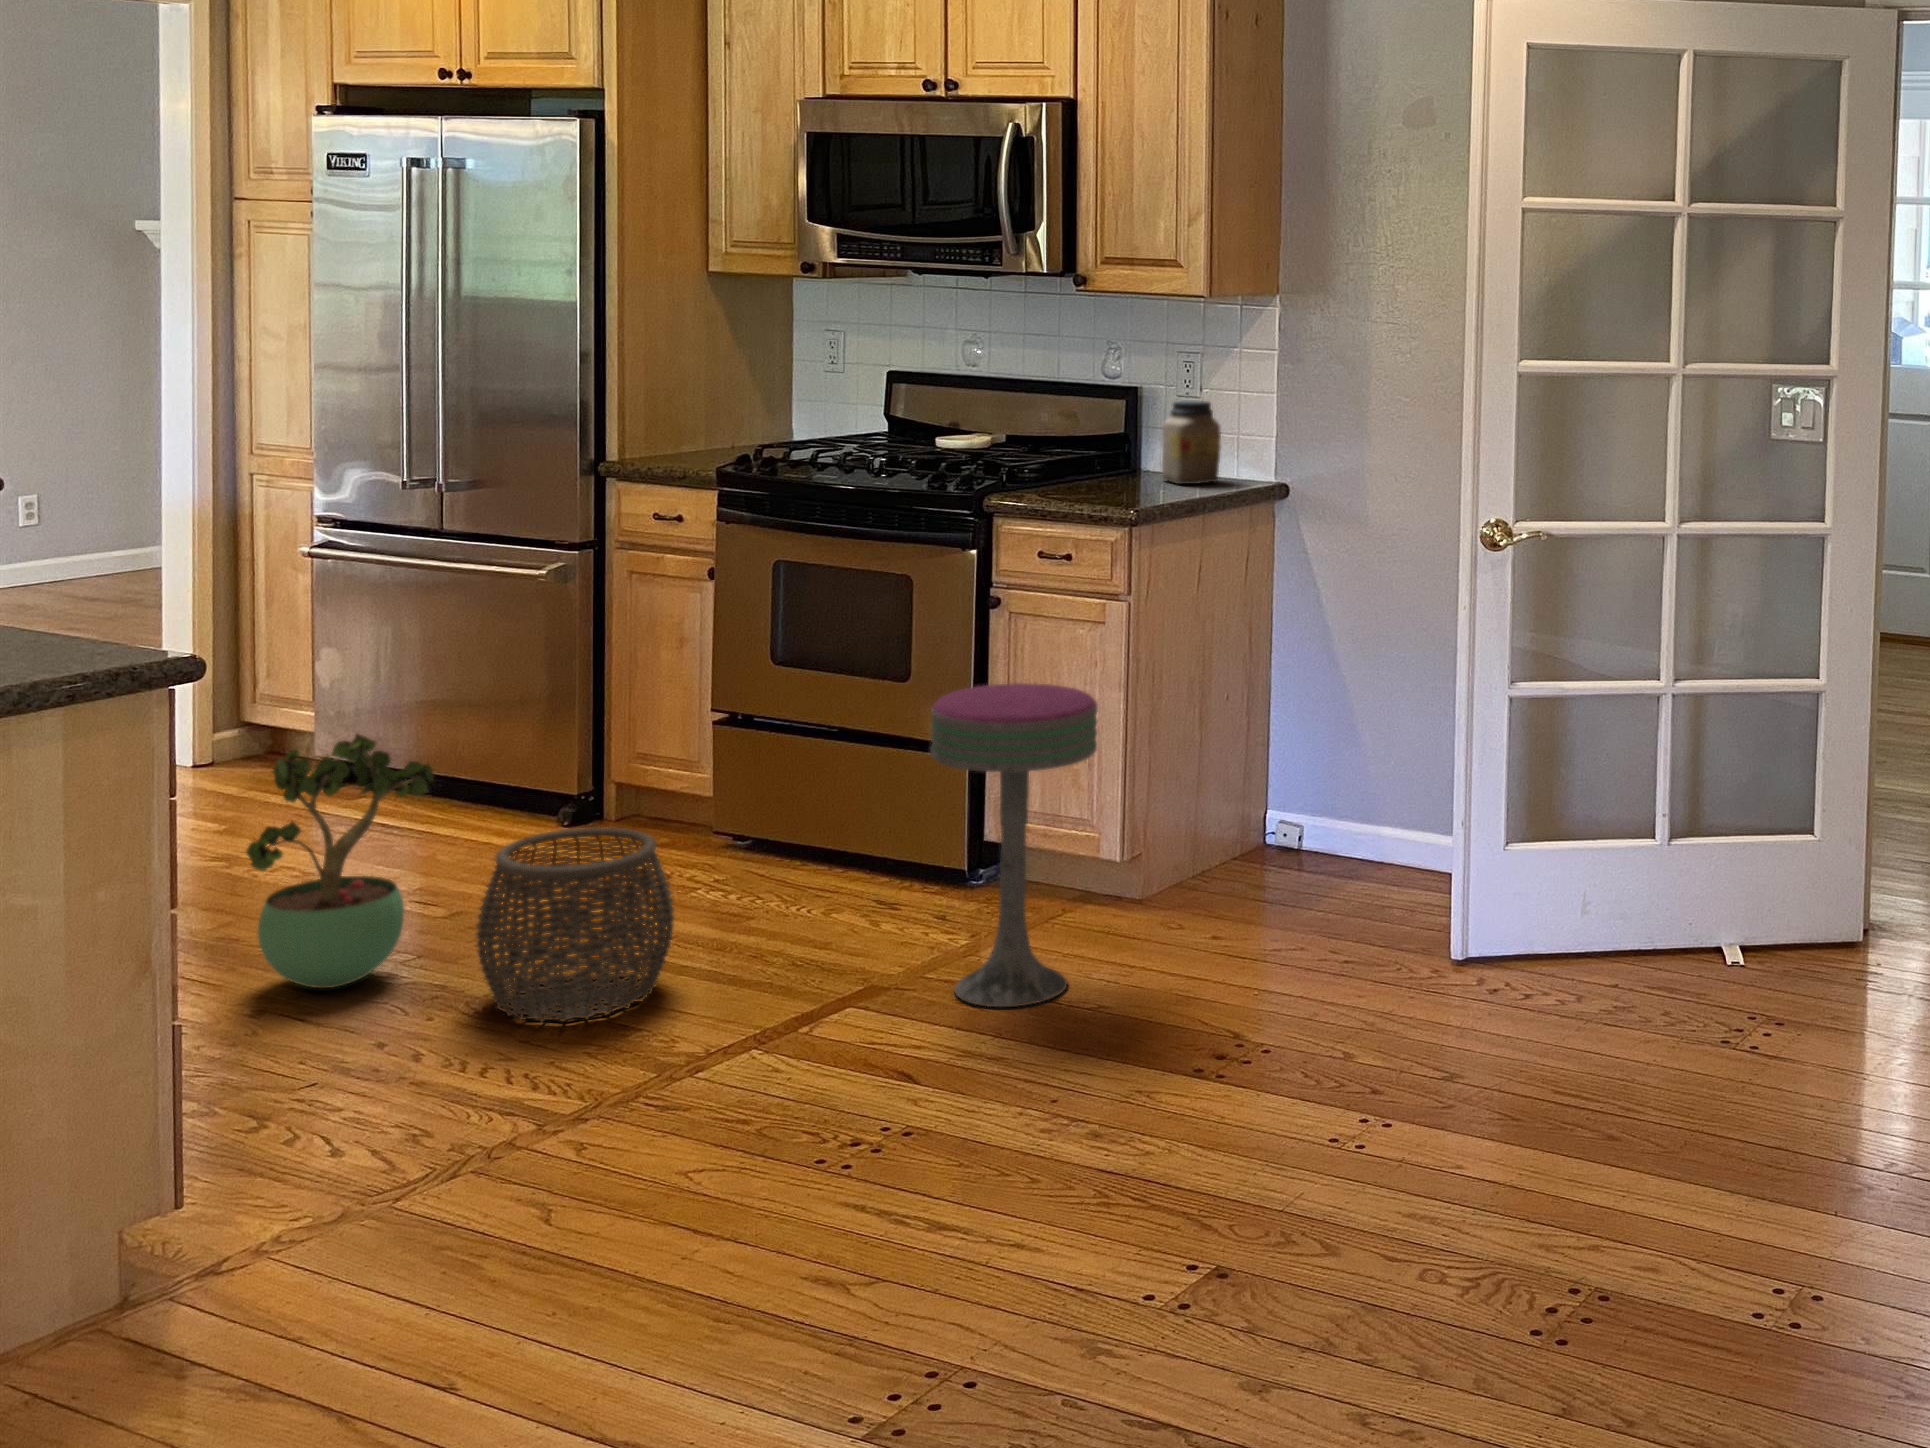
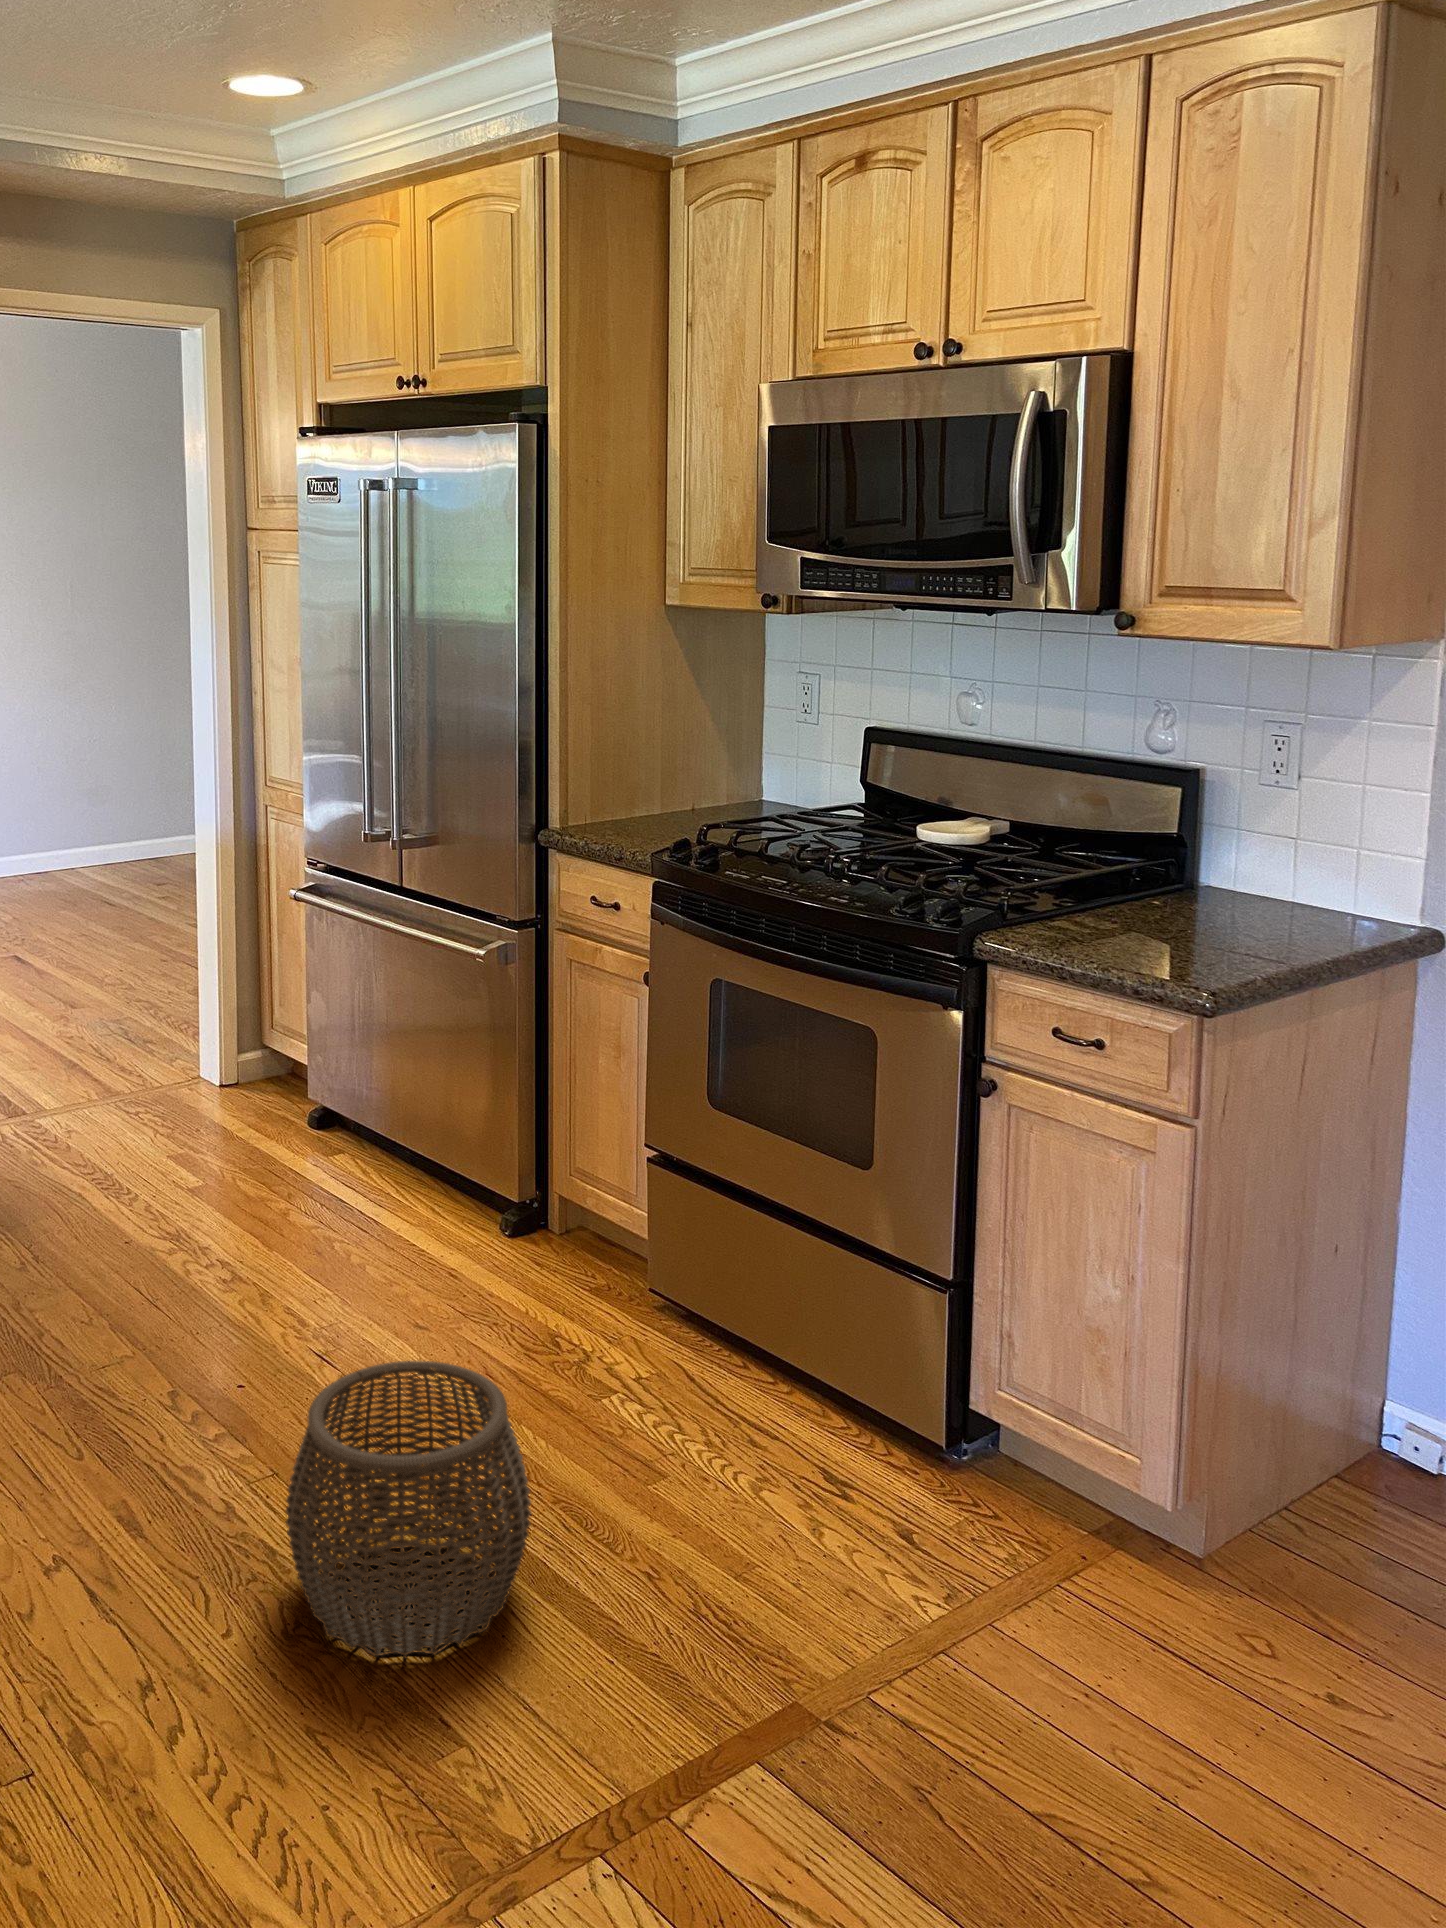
jar: present [1162,400,1221,484] -> none [1240,798,1338,927]
bar stool: present [931,683,1098,1007] -> none [871,1265,1142,1810]
potted plant: present [246,734,434,988] -> none [64,1201,274,1502]

